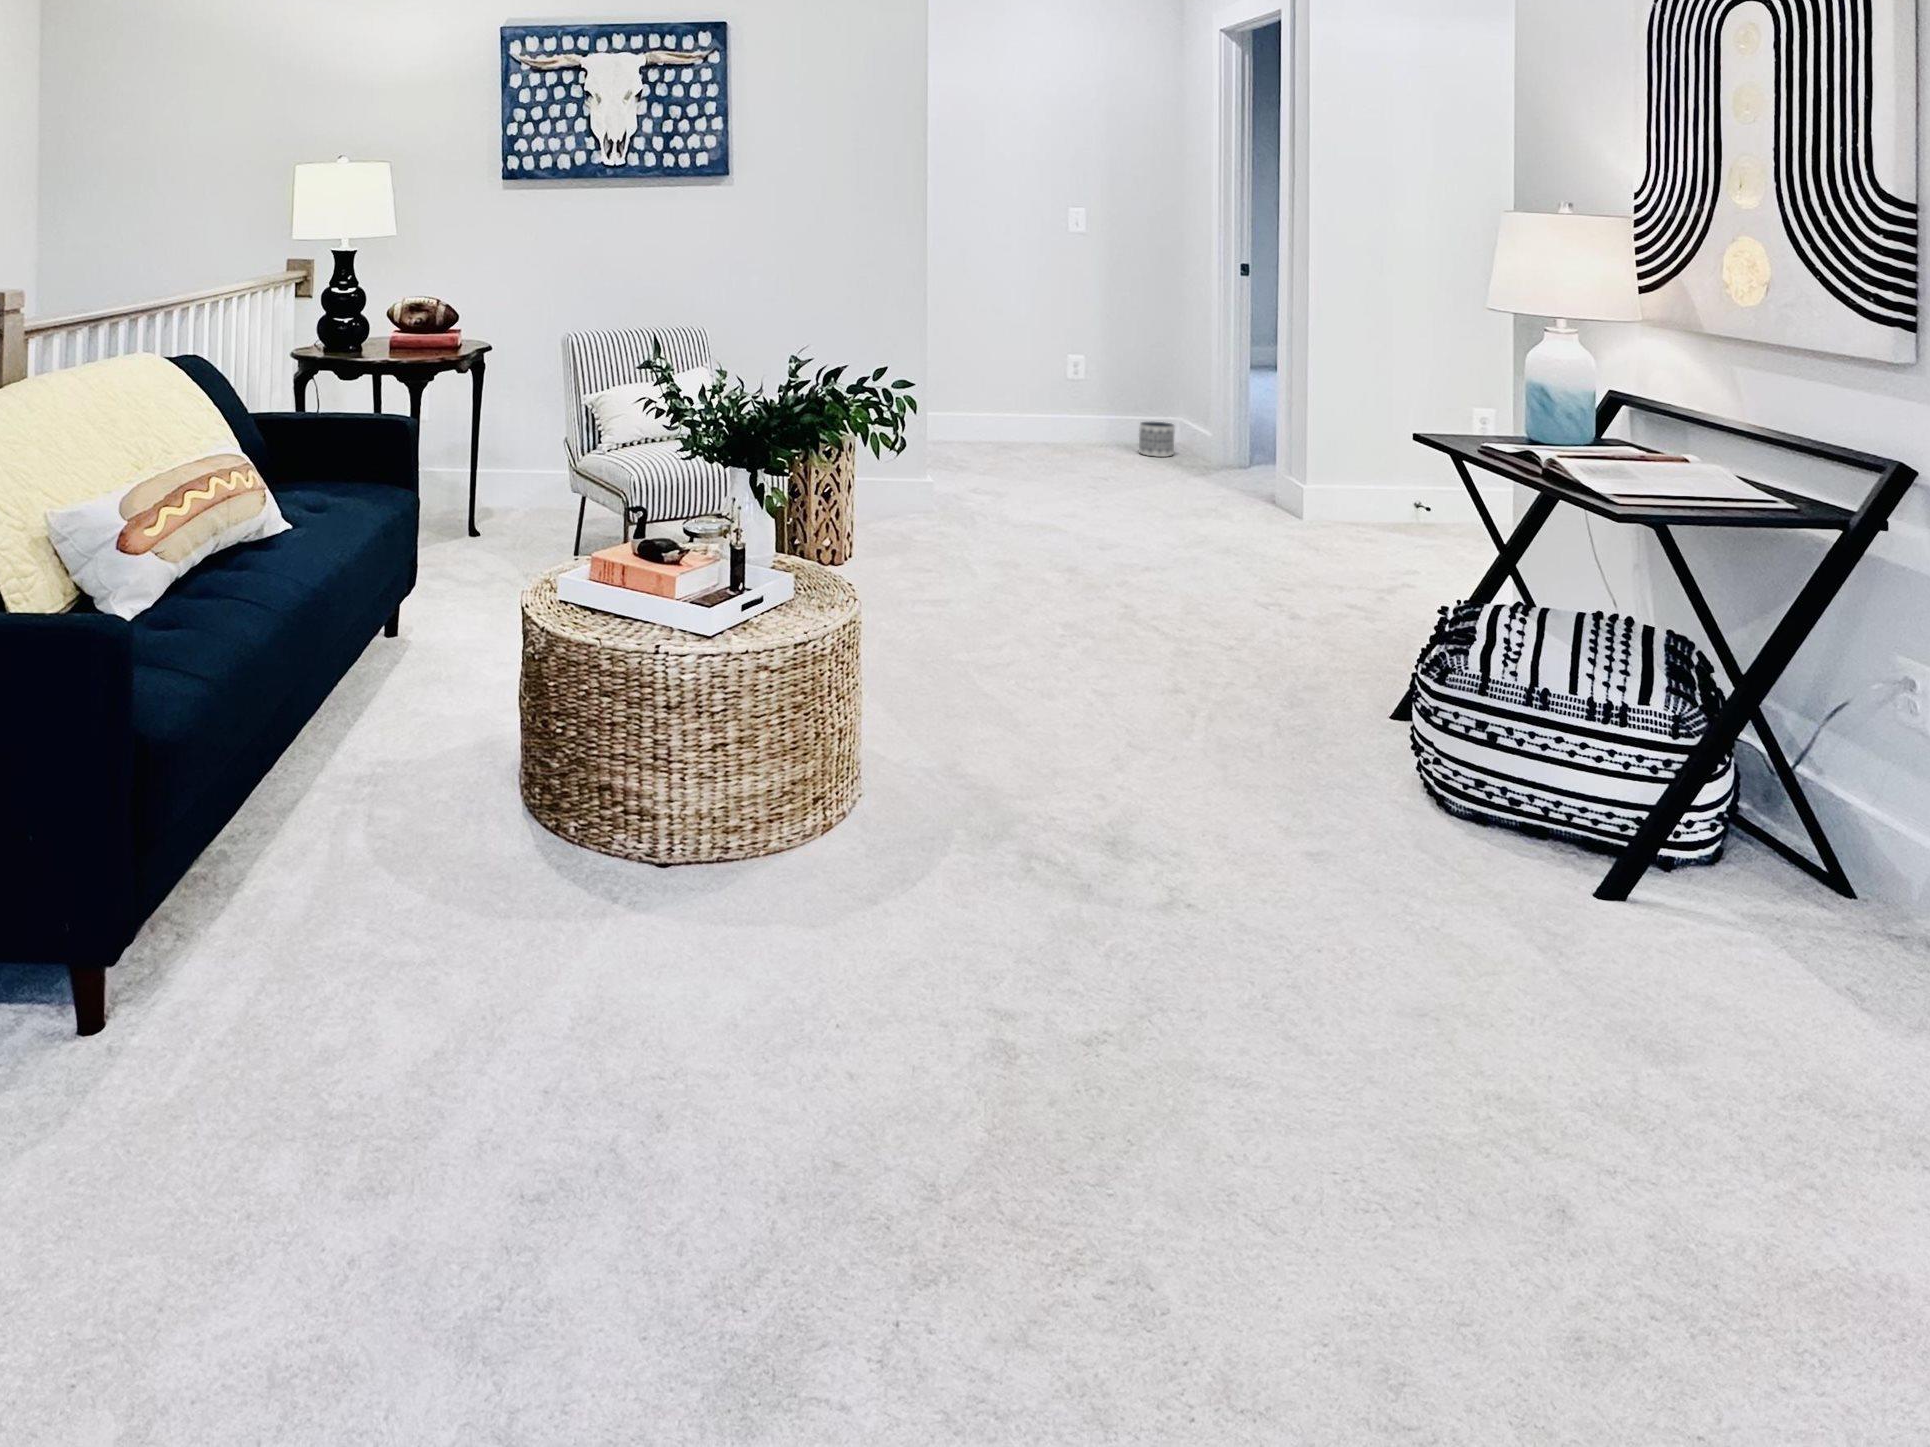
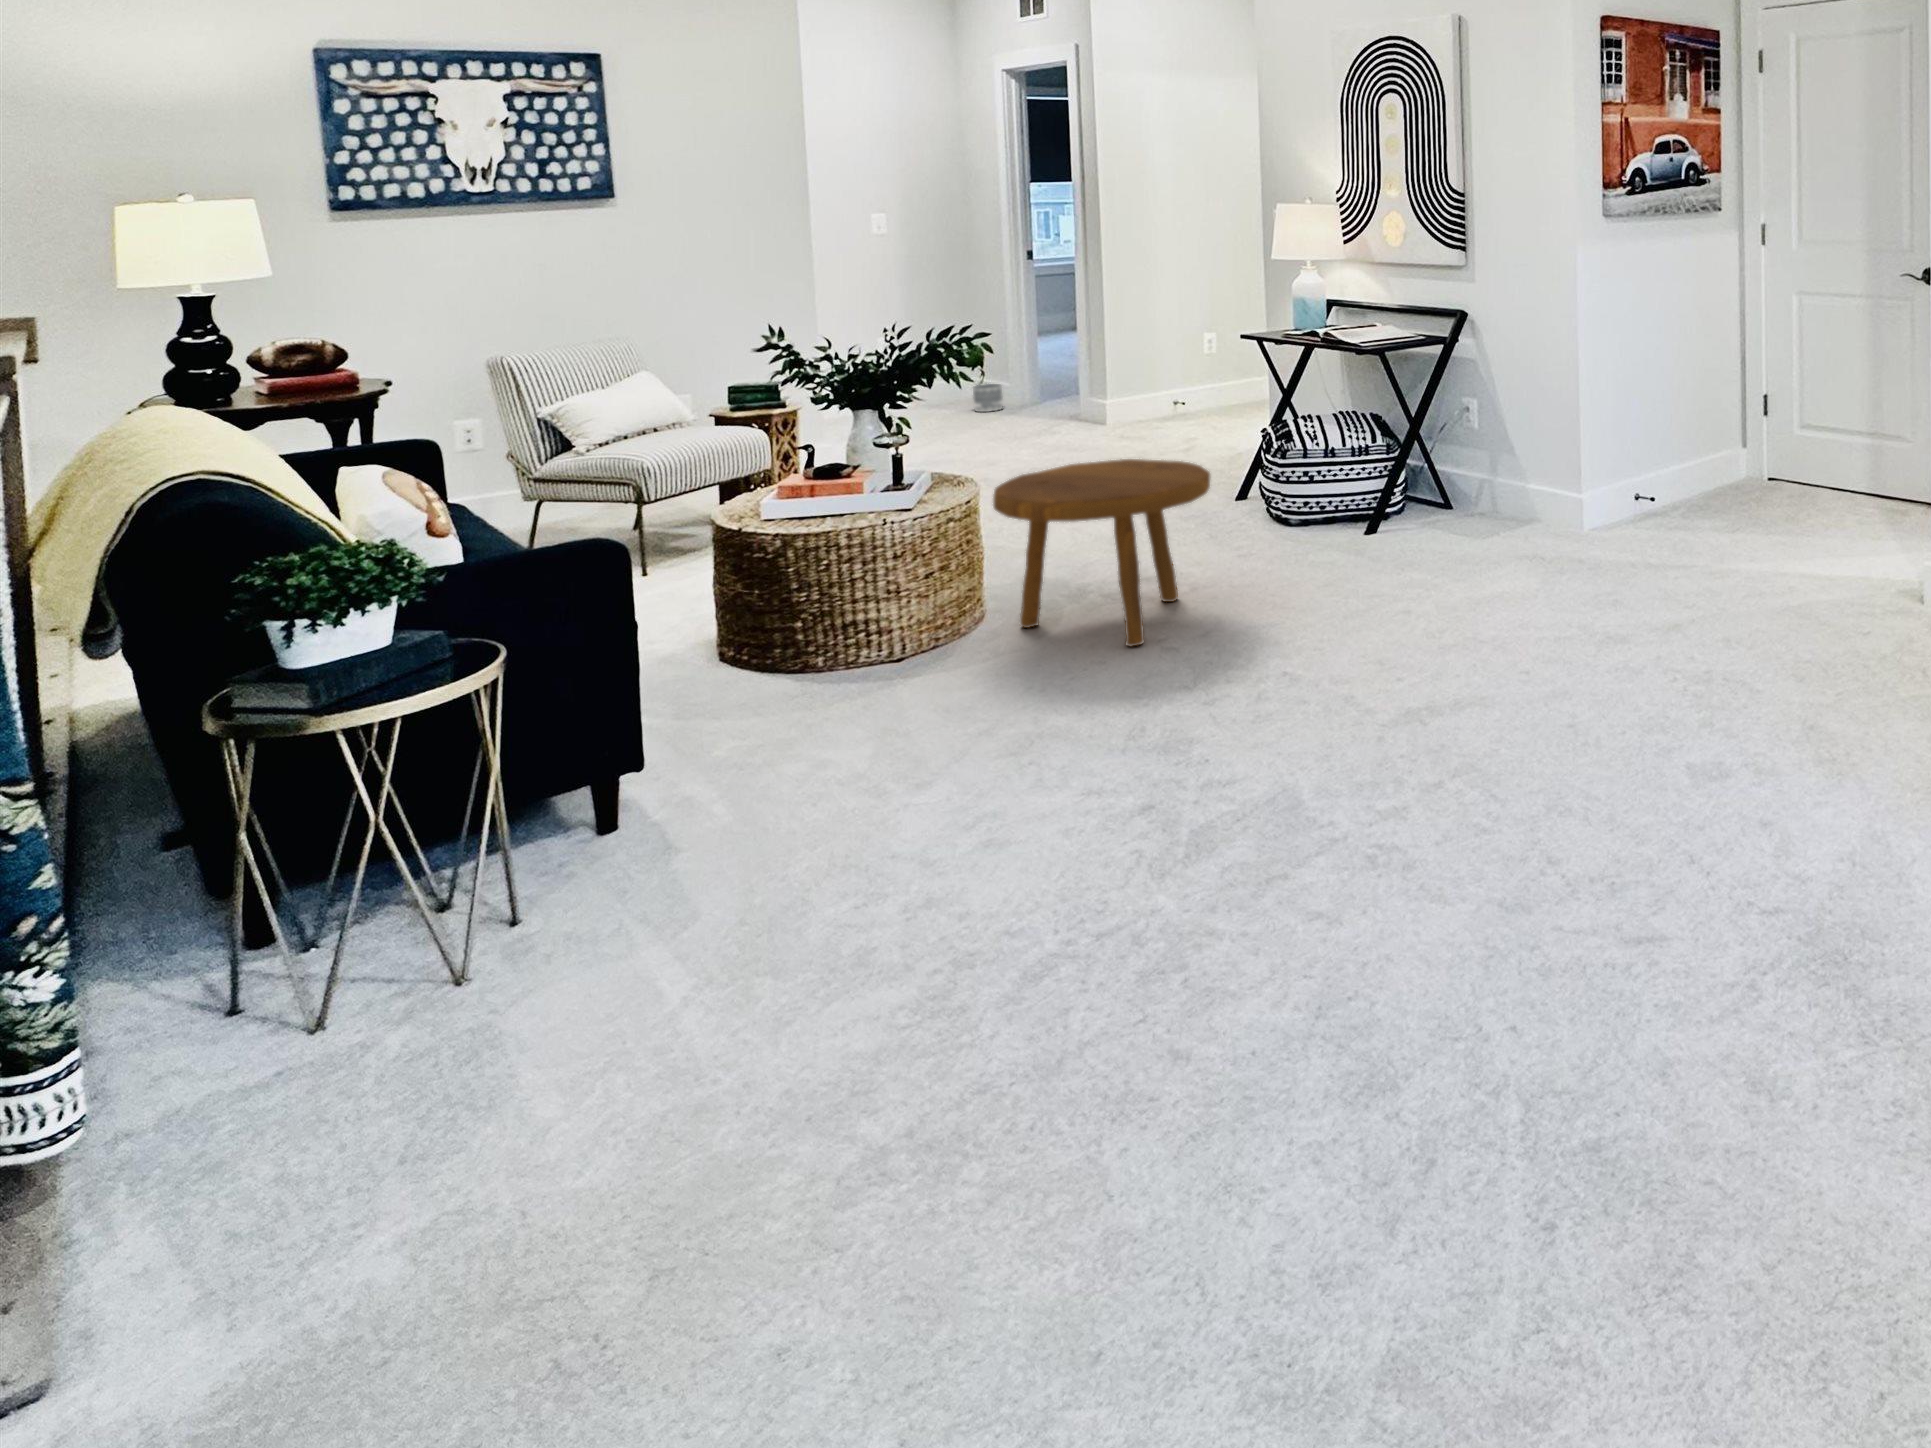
footstool: none [815,610,1182,990] -> present [993,459,1210,646]

